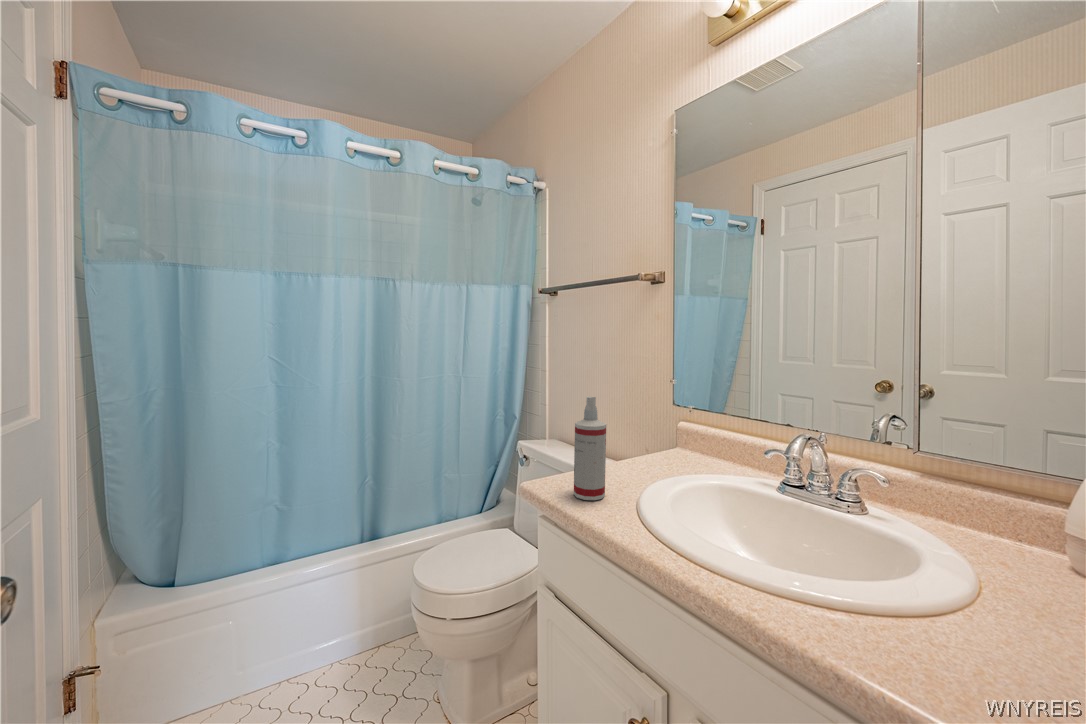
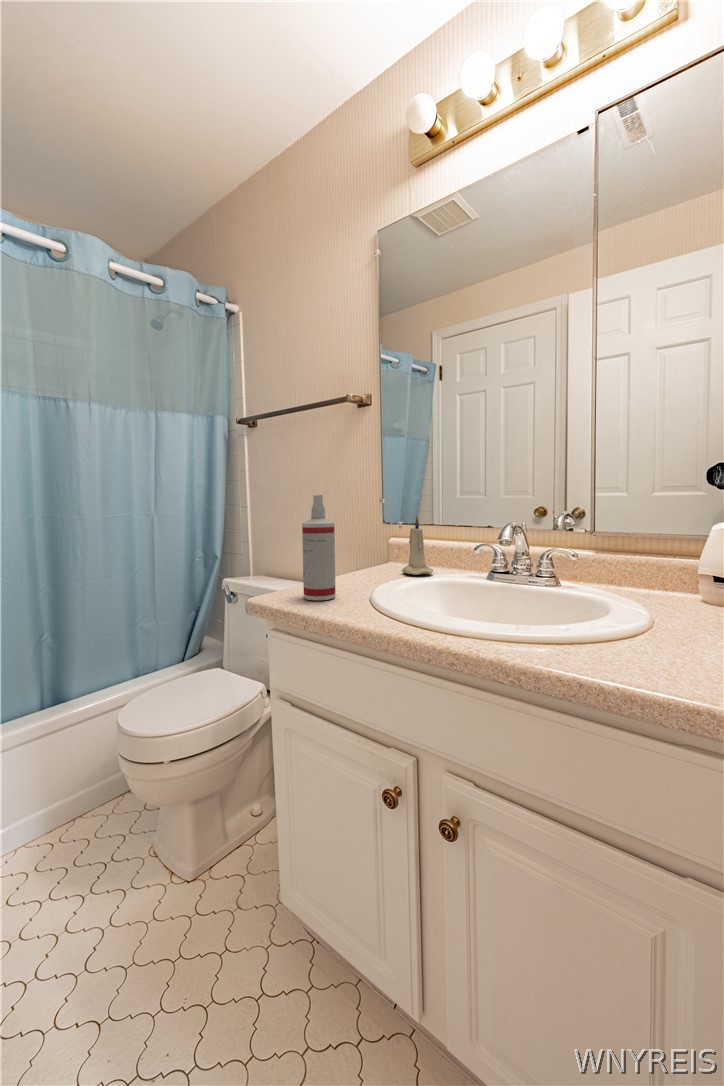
candle: none [684,408,719,472] -> present [402,517,433,575]

